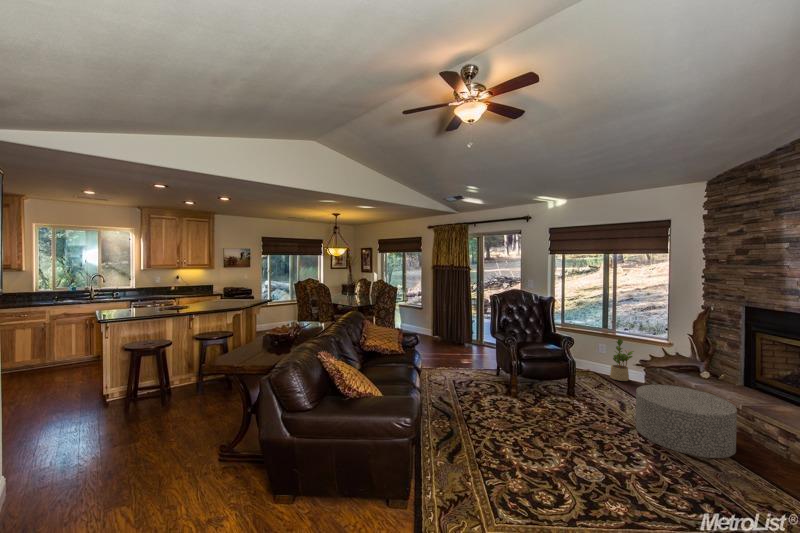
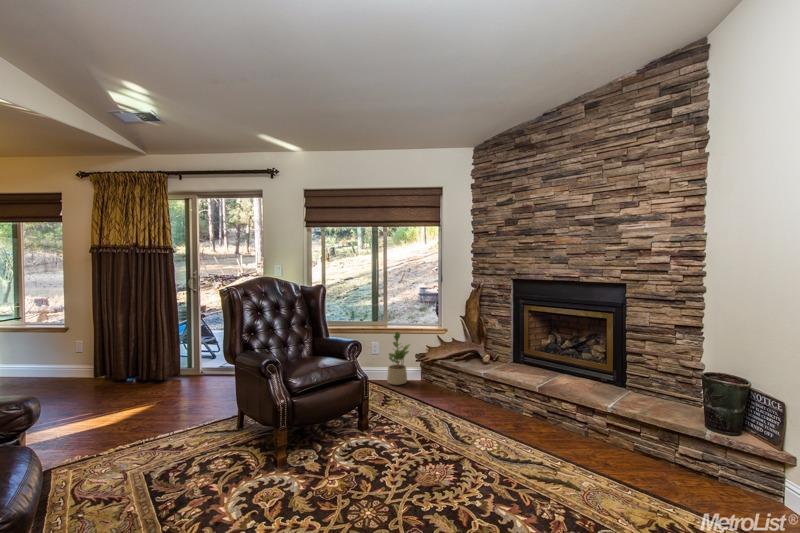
ottoman: present [636,385,737,458] -> none [461,383,569,483]

